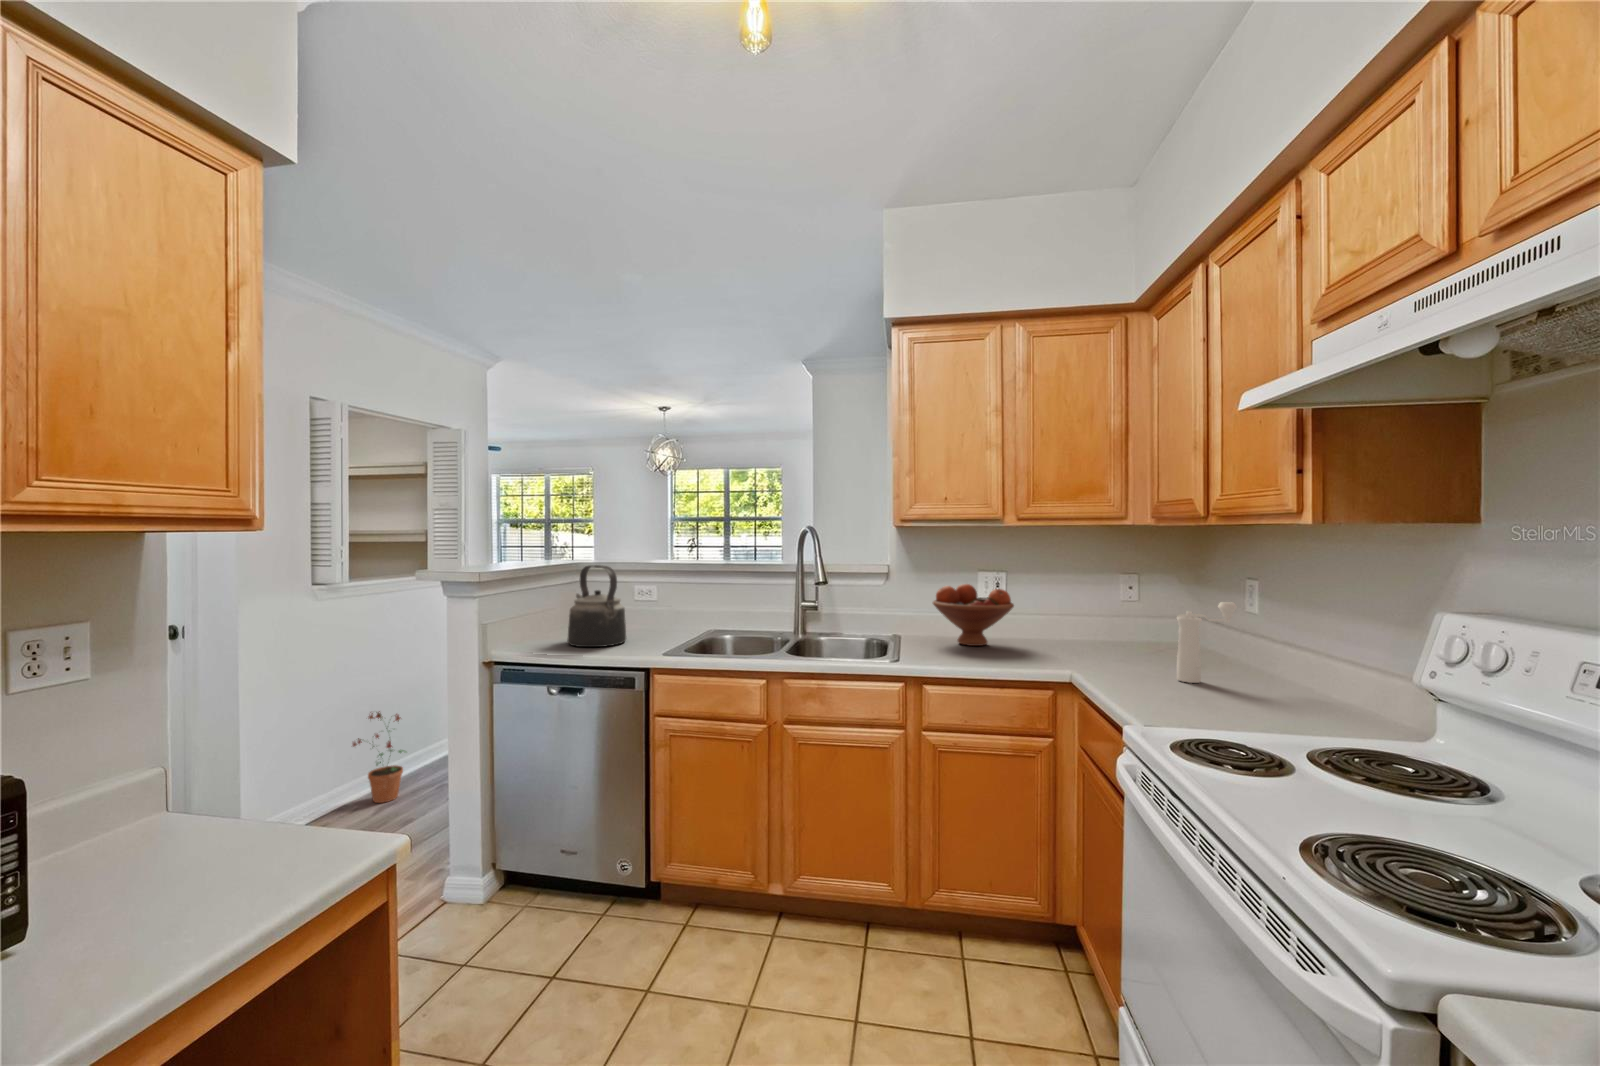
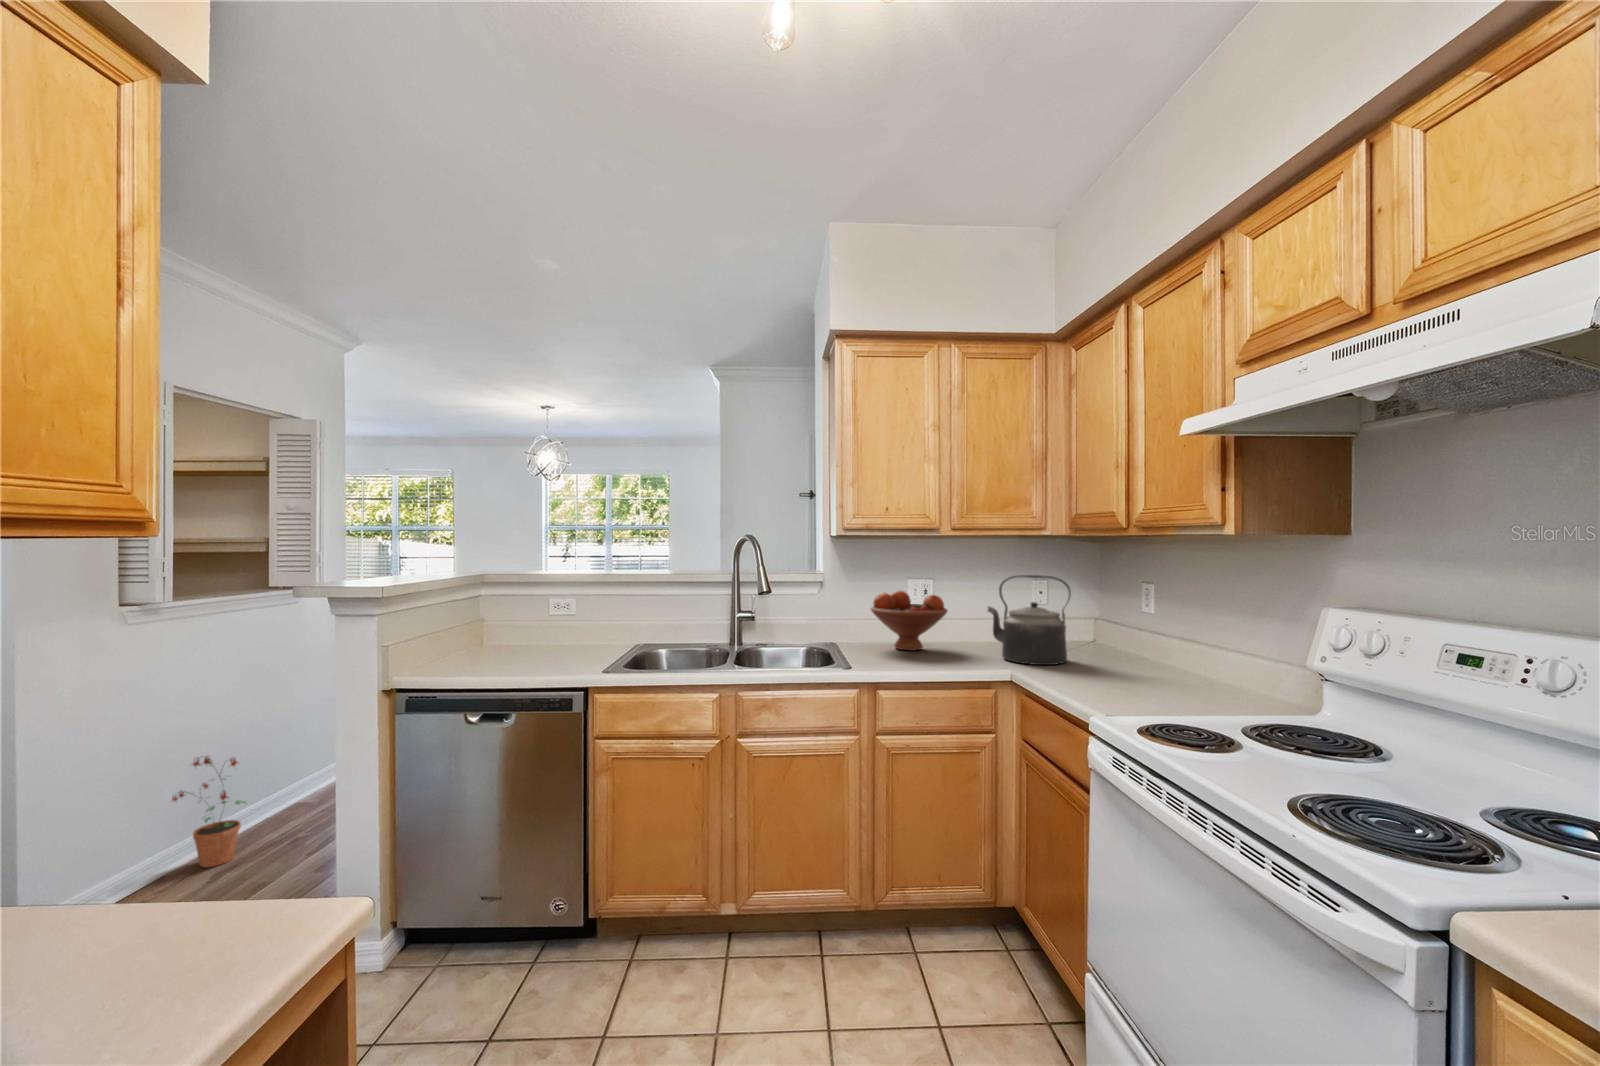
kettle: present [567,565,626,647] -> present [988,575,1071,665]
pepper mill: present [1177,602,1237,683] -> none [1104,603,1152,677]

